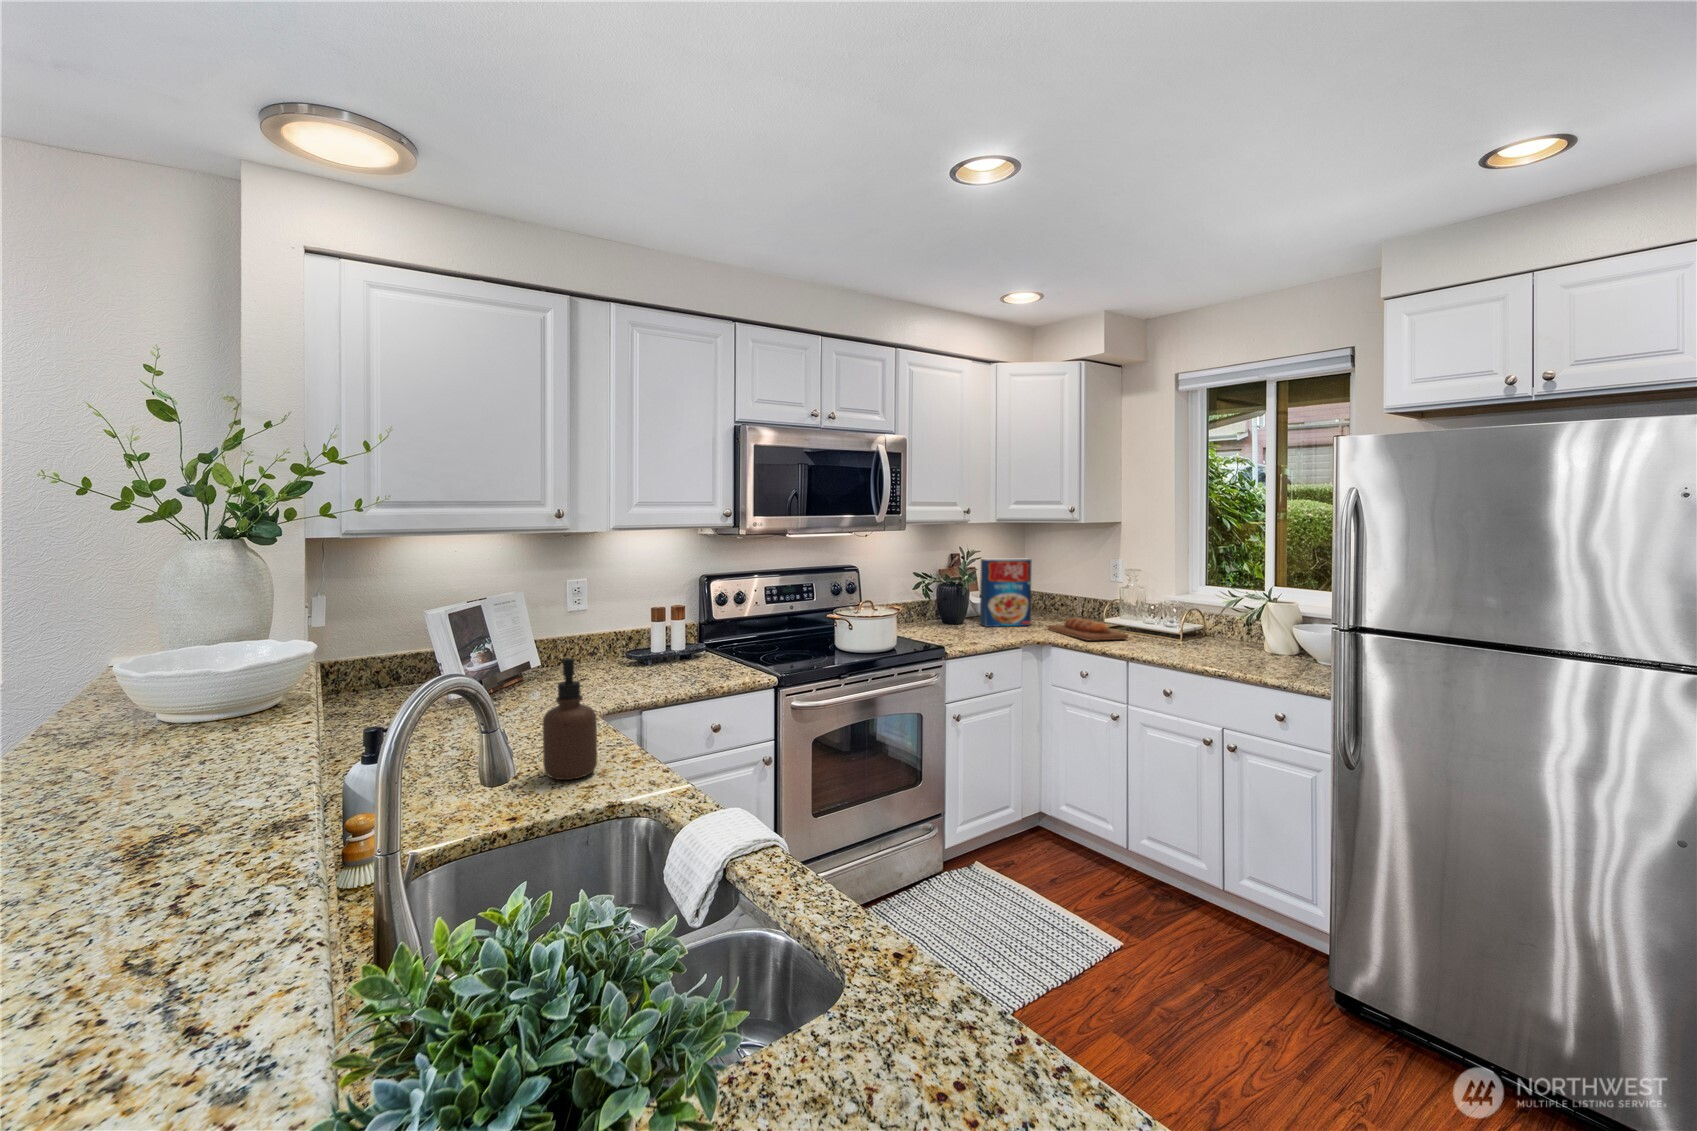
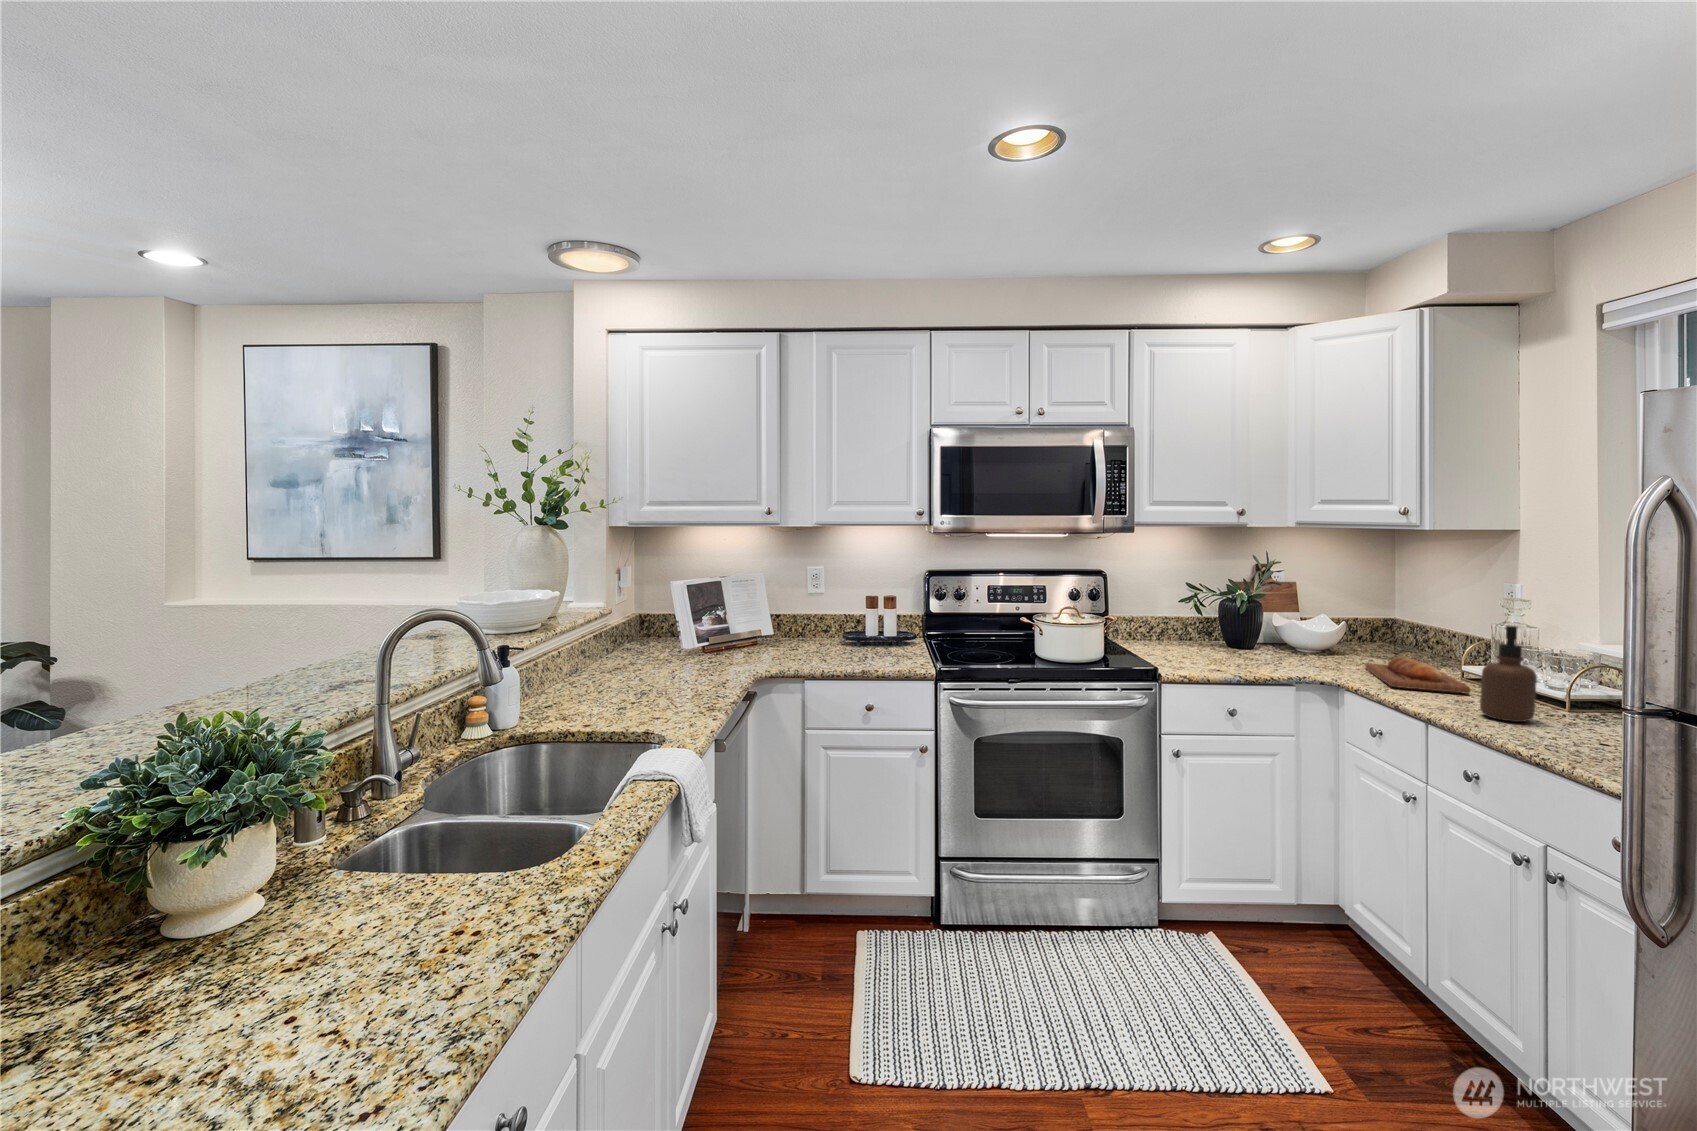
cereal box: present [980,559,1031,627] -> none [1275,572,1352,661]
soap dispenser: present [542,658,597,780] -> present [1480,625,1537,722]

